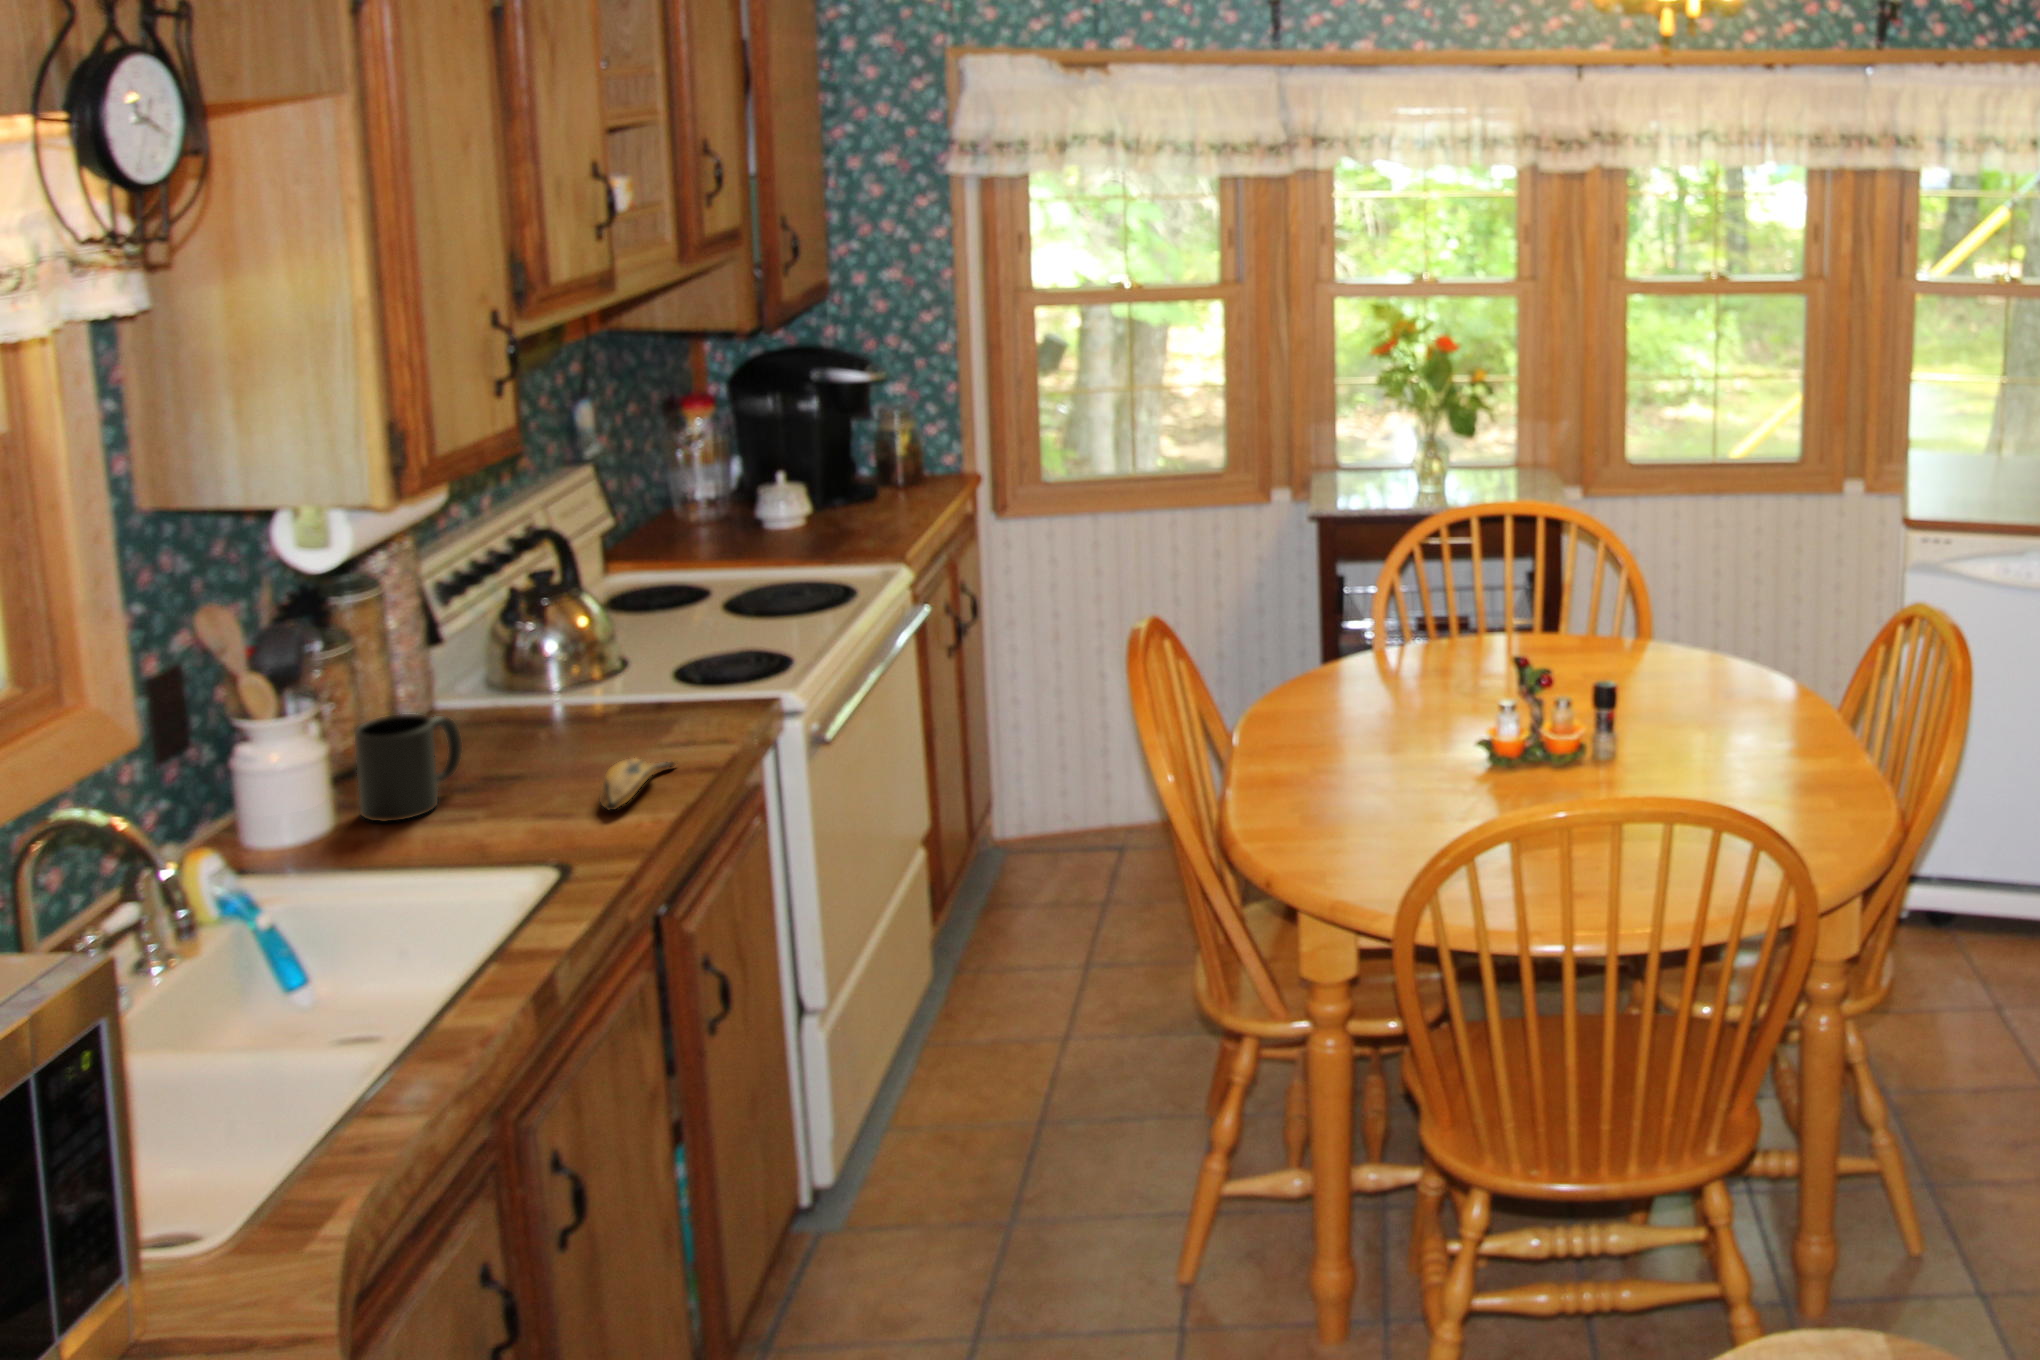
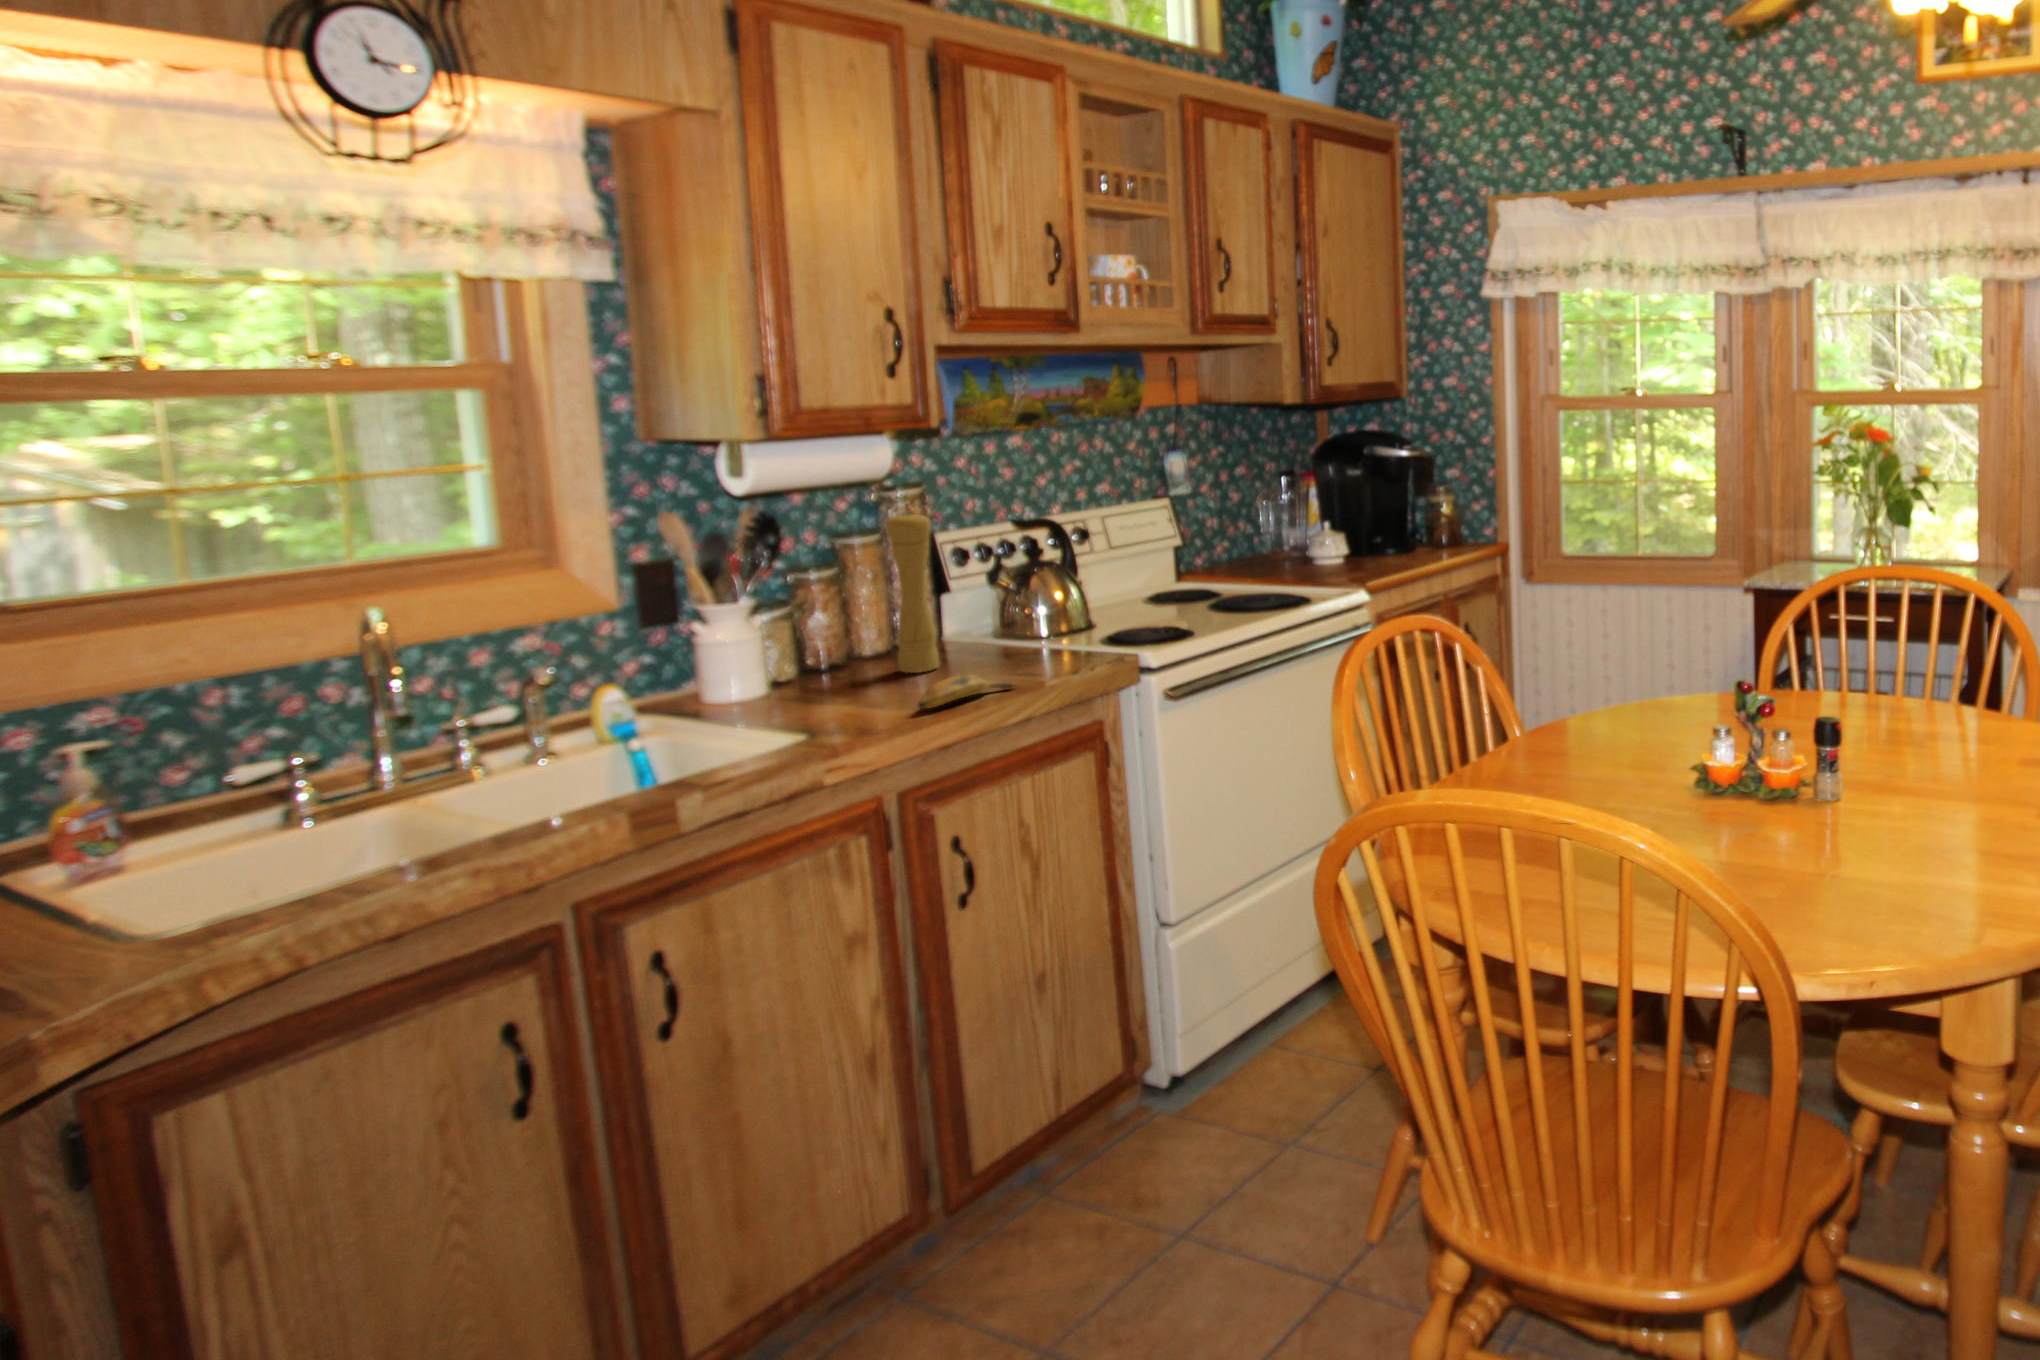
pepper mill: none [444,557,511,765] -> present [886,512,939,673]
mug: present [355,714,462,822] -> none [785,621,877,698]

